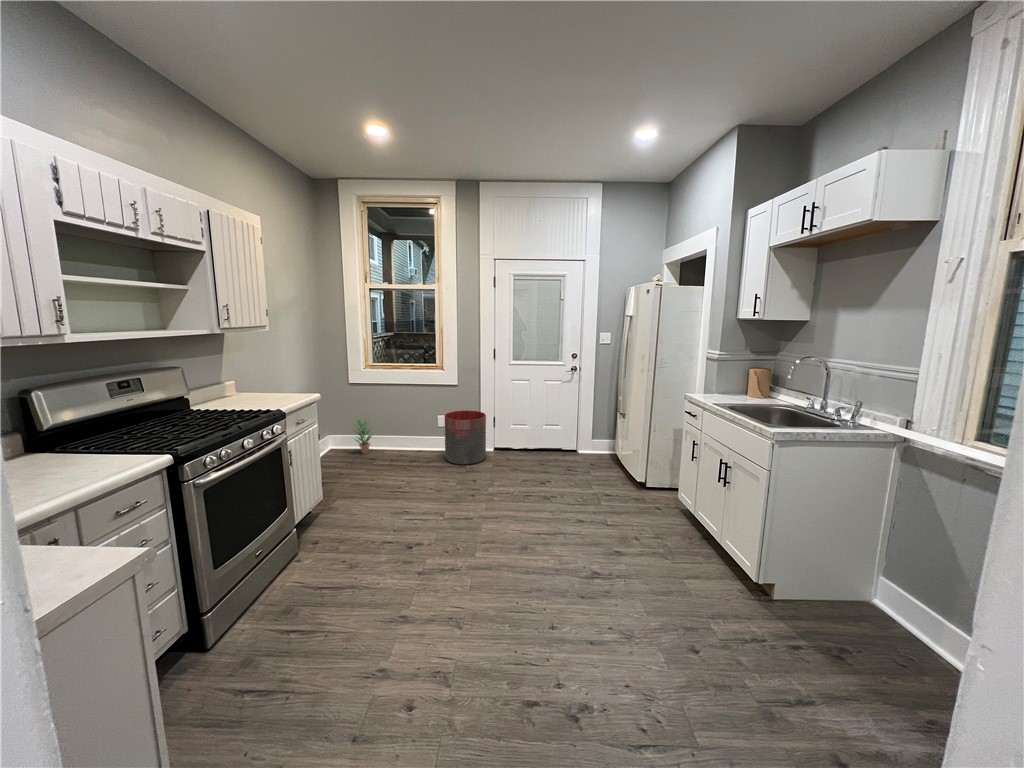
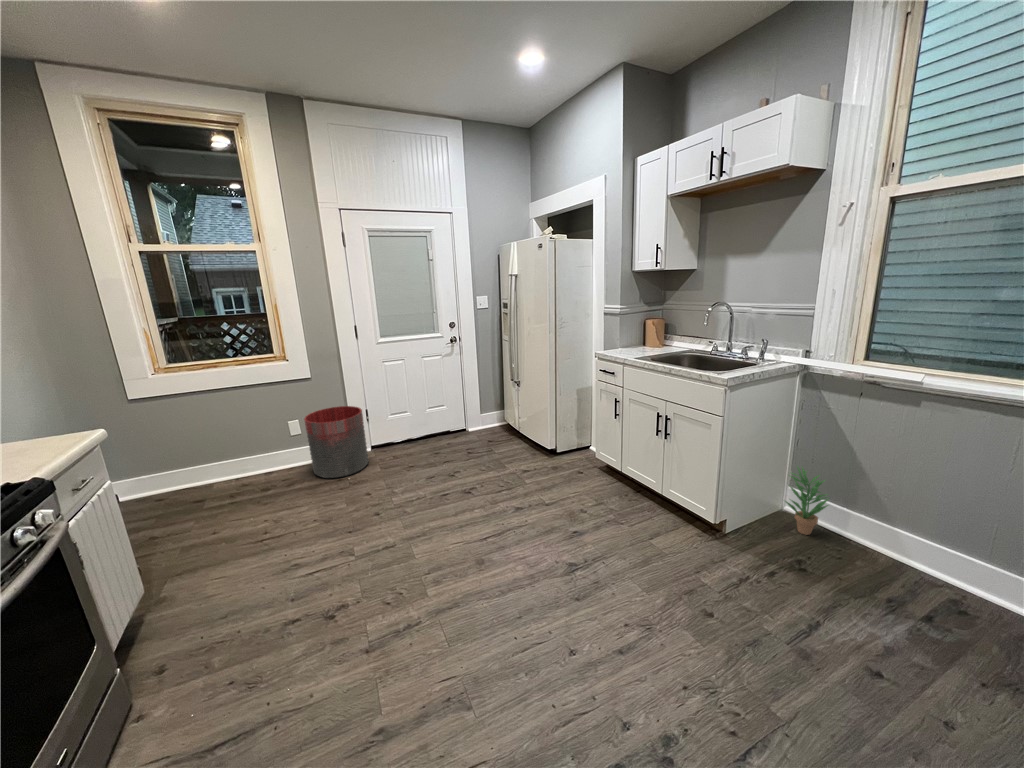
potted plant: present [354,419,372,454] -> present [785,467,828,535]

